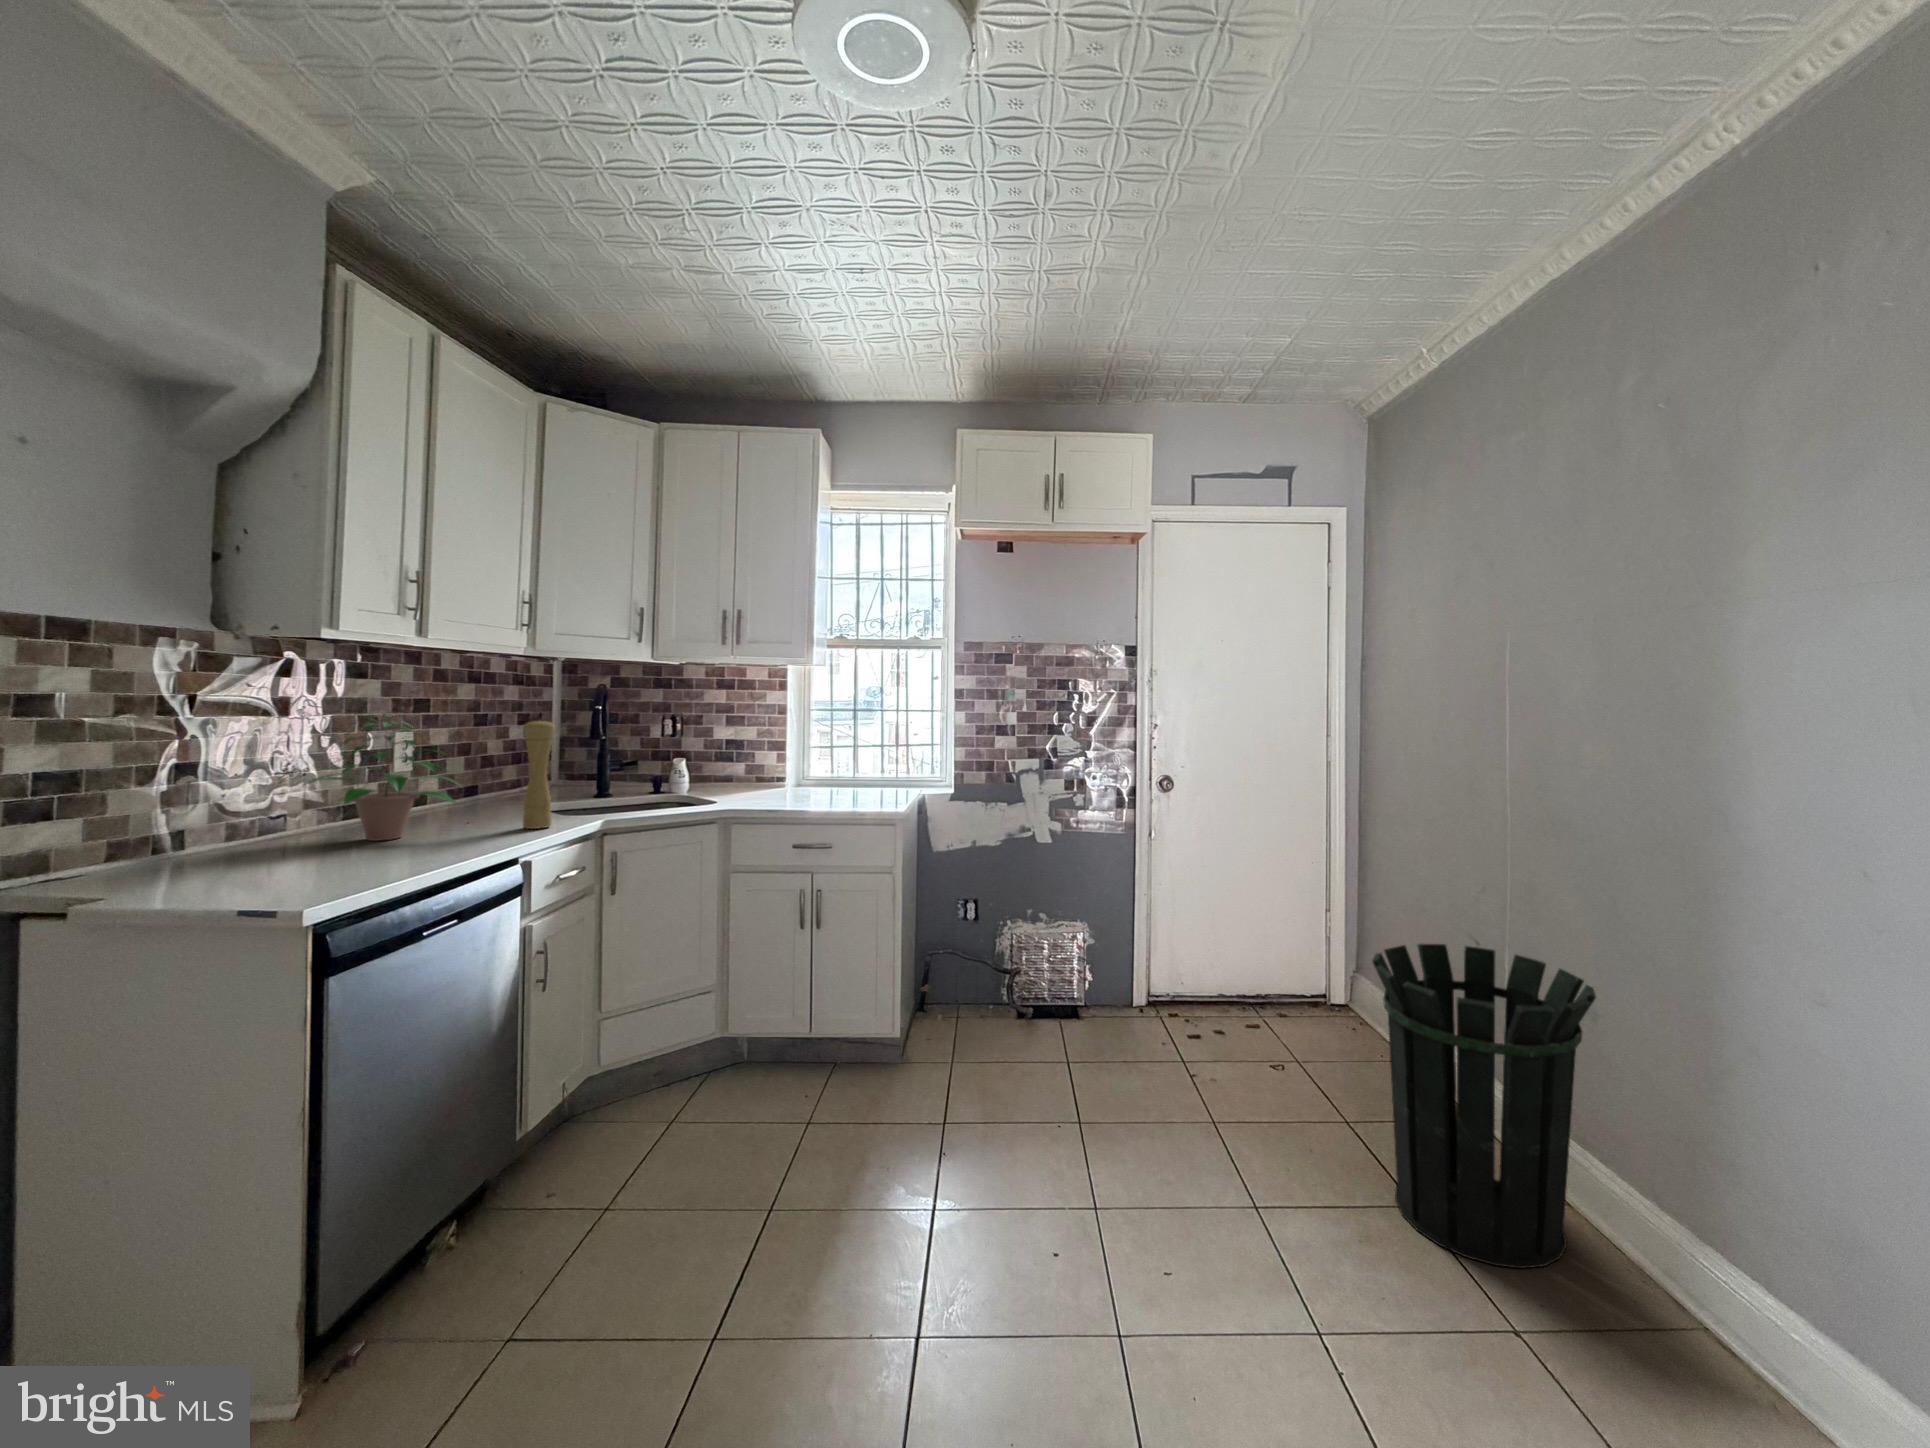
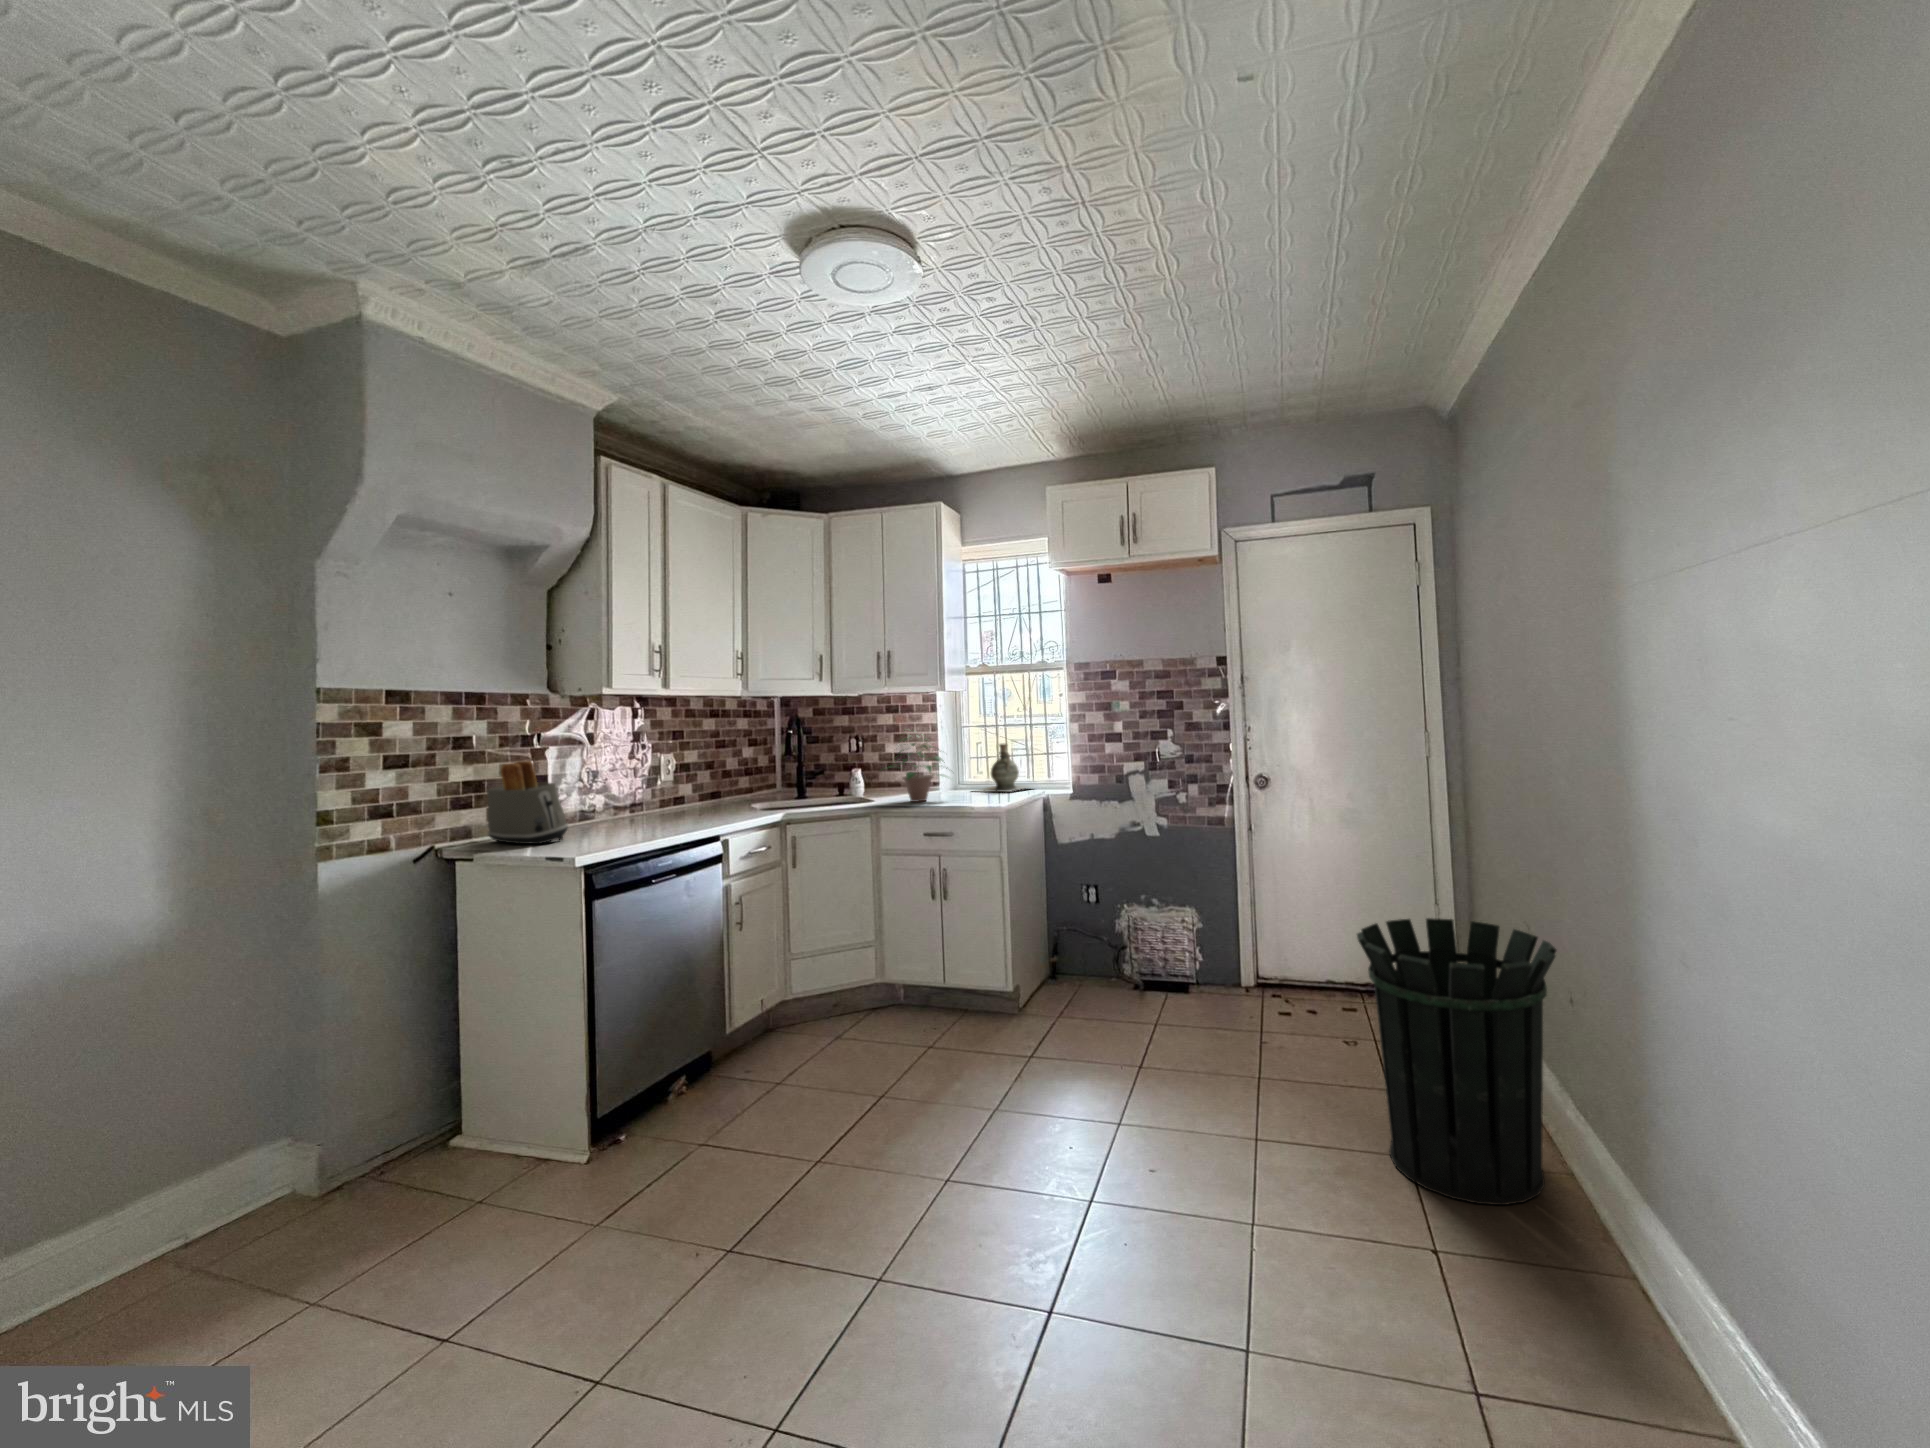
potted plant: present [310,713,459,841] -> present [890,738,950,802]
pepper mill: present [523,720,555,829] -> none [728,742,749,819]
ceramic jug: none [824,732,905,790] -> present [973,744,1033,792]
toaster: none [83,740,256,881] -> present [487,761,568,844]

